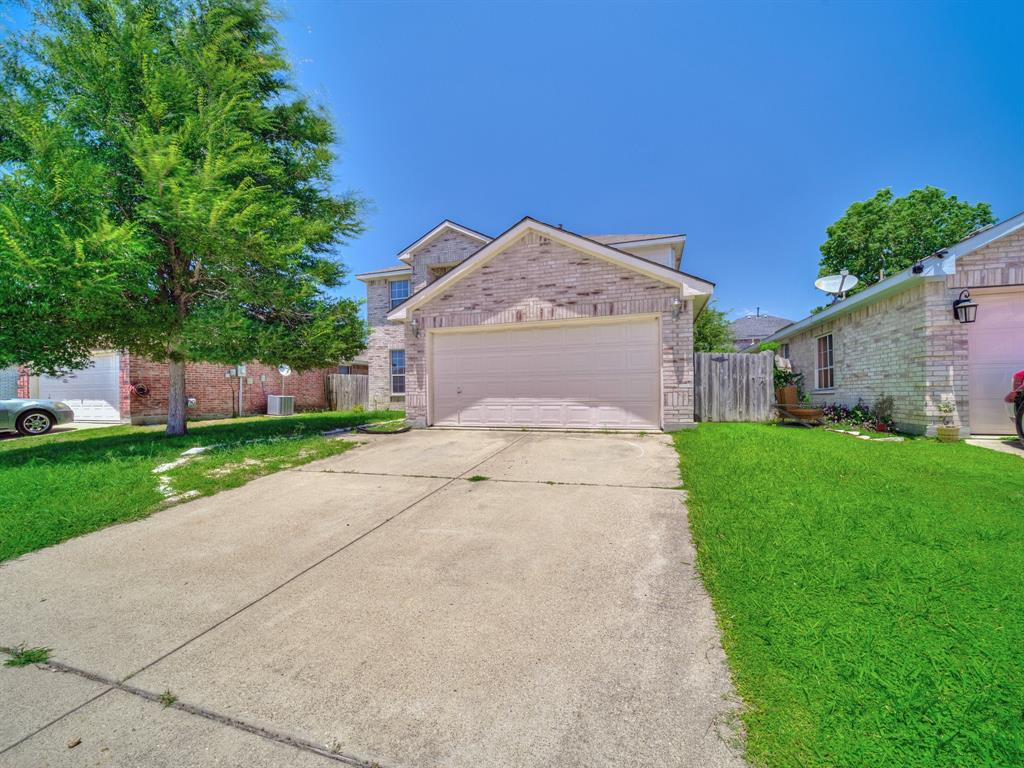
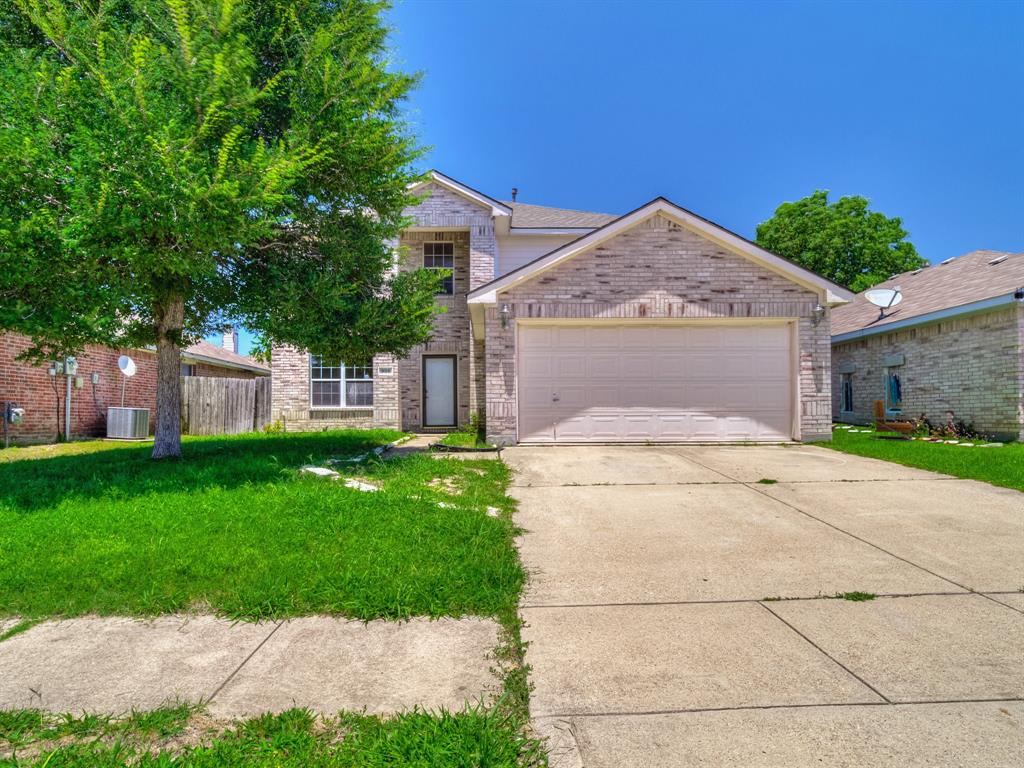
potted tree: present [871,392,900,431] -> none [956,405,987,442]

